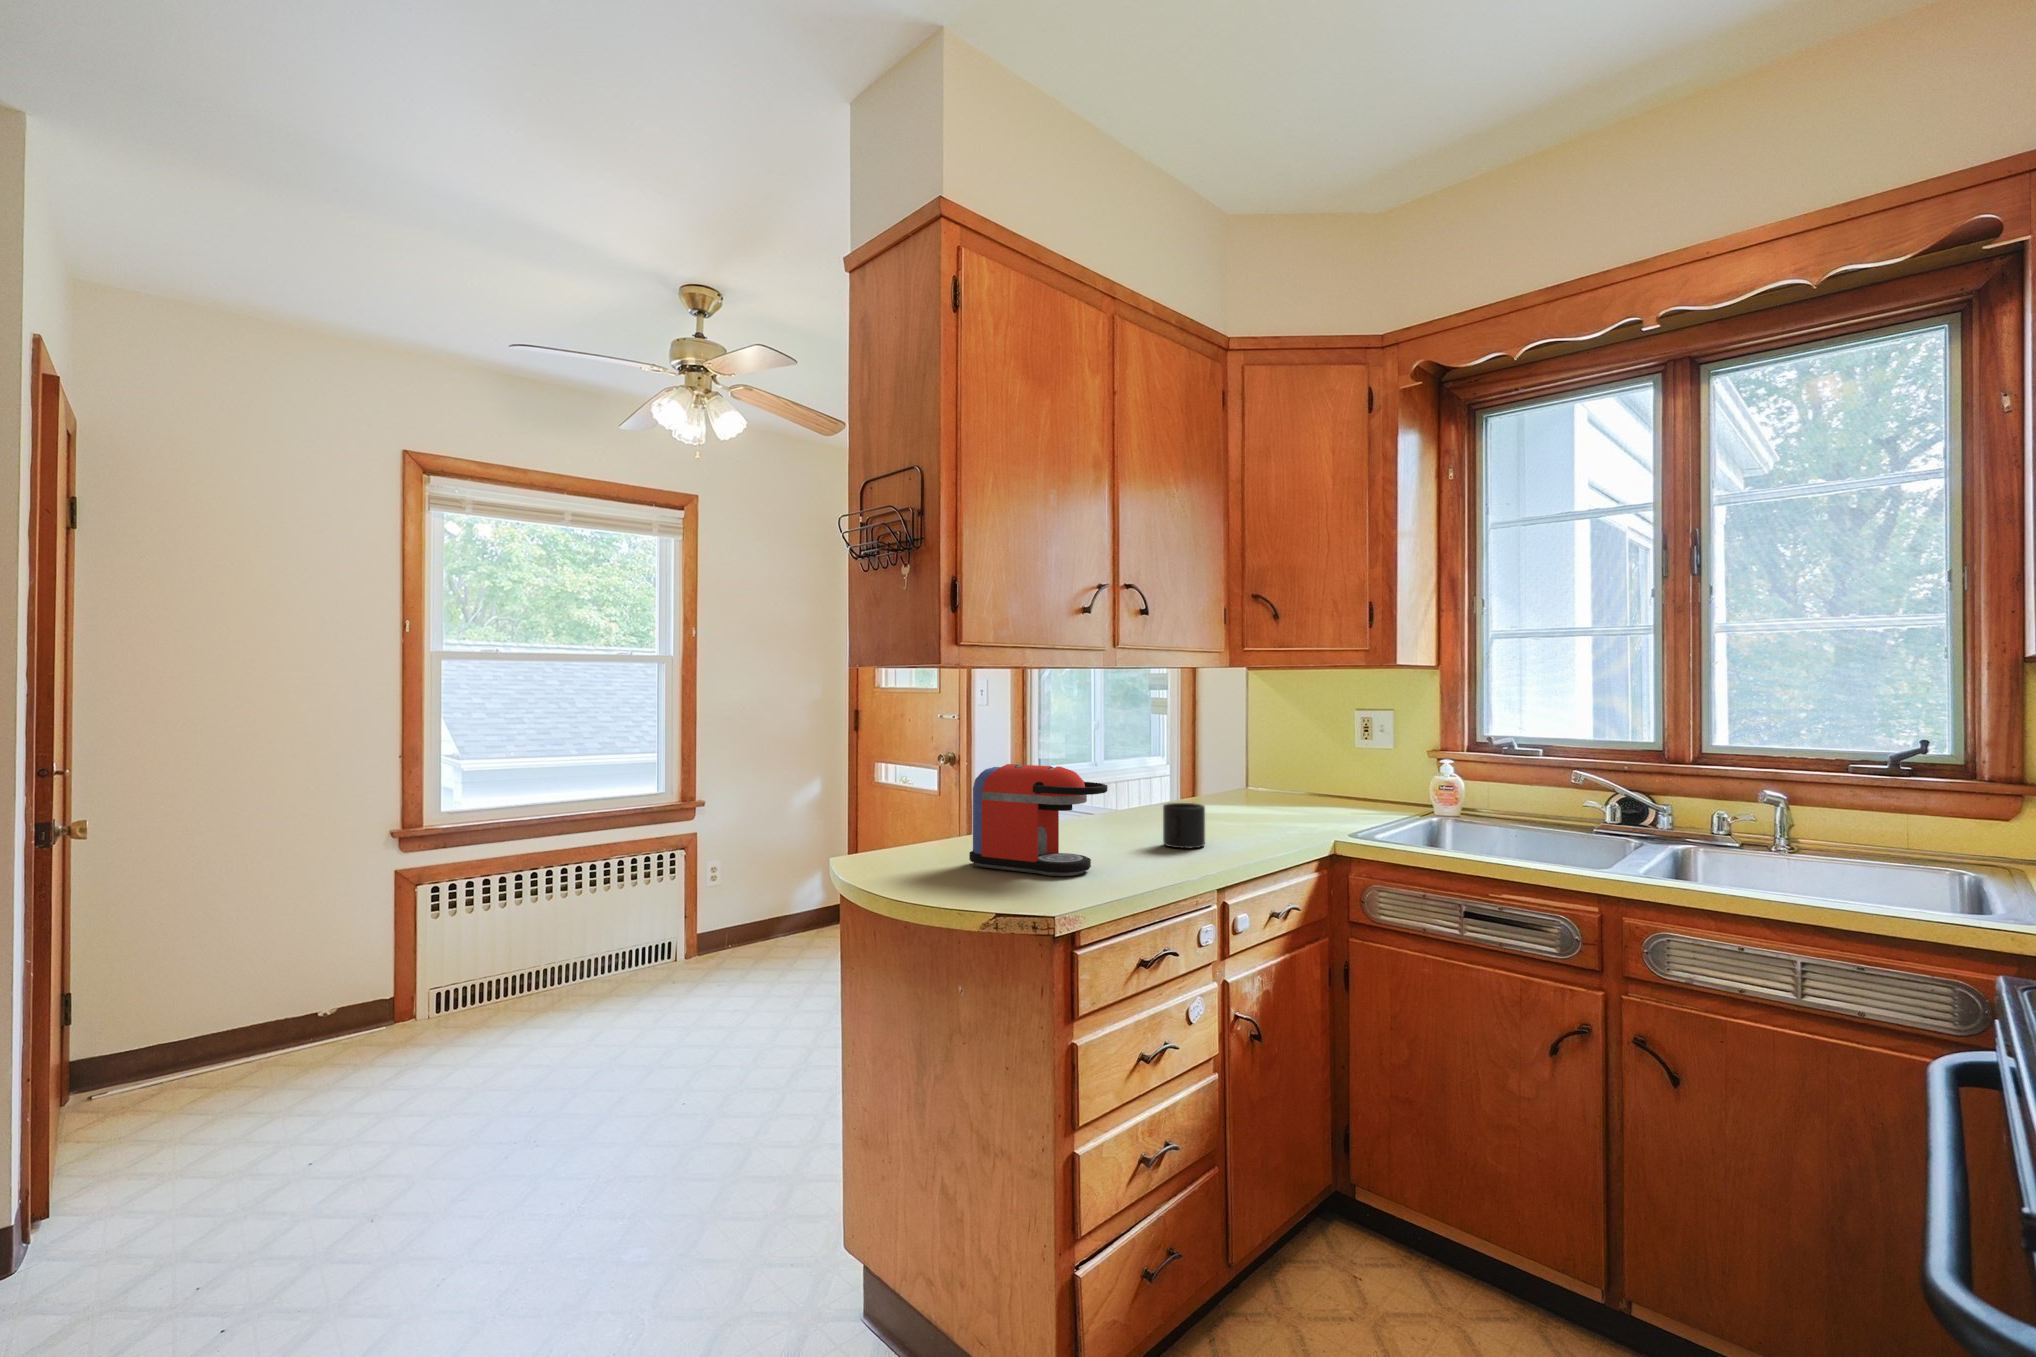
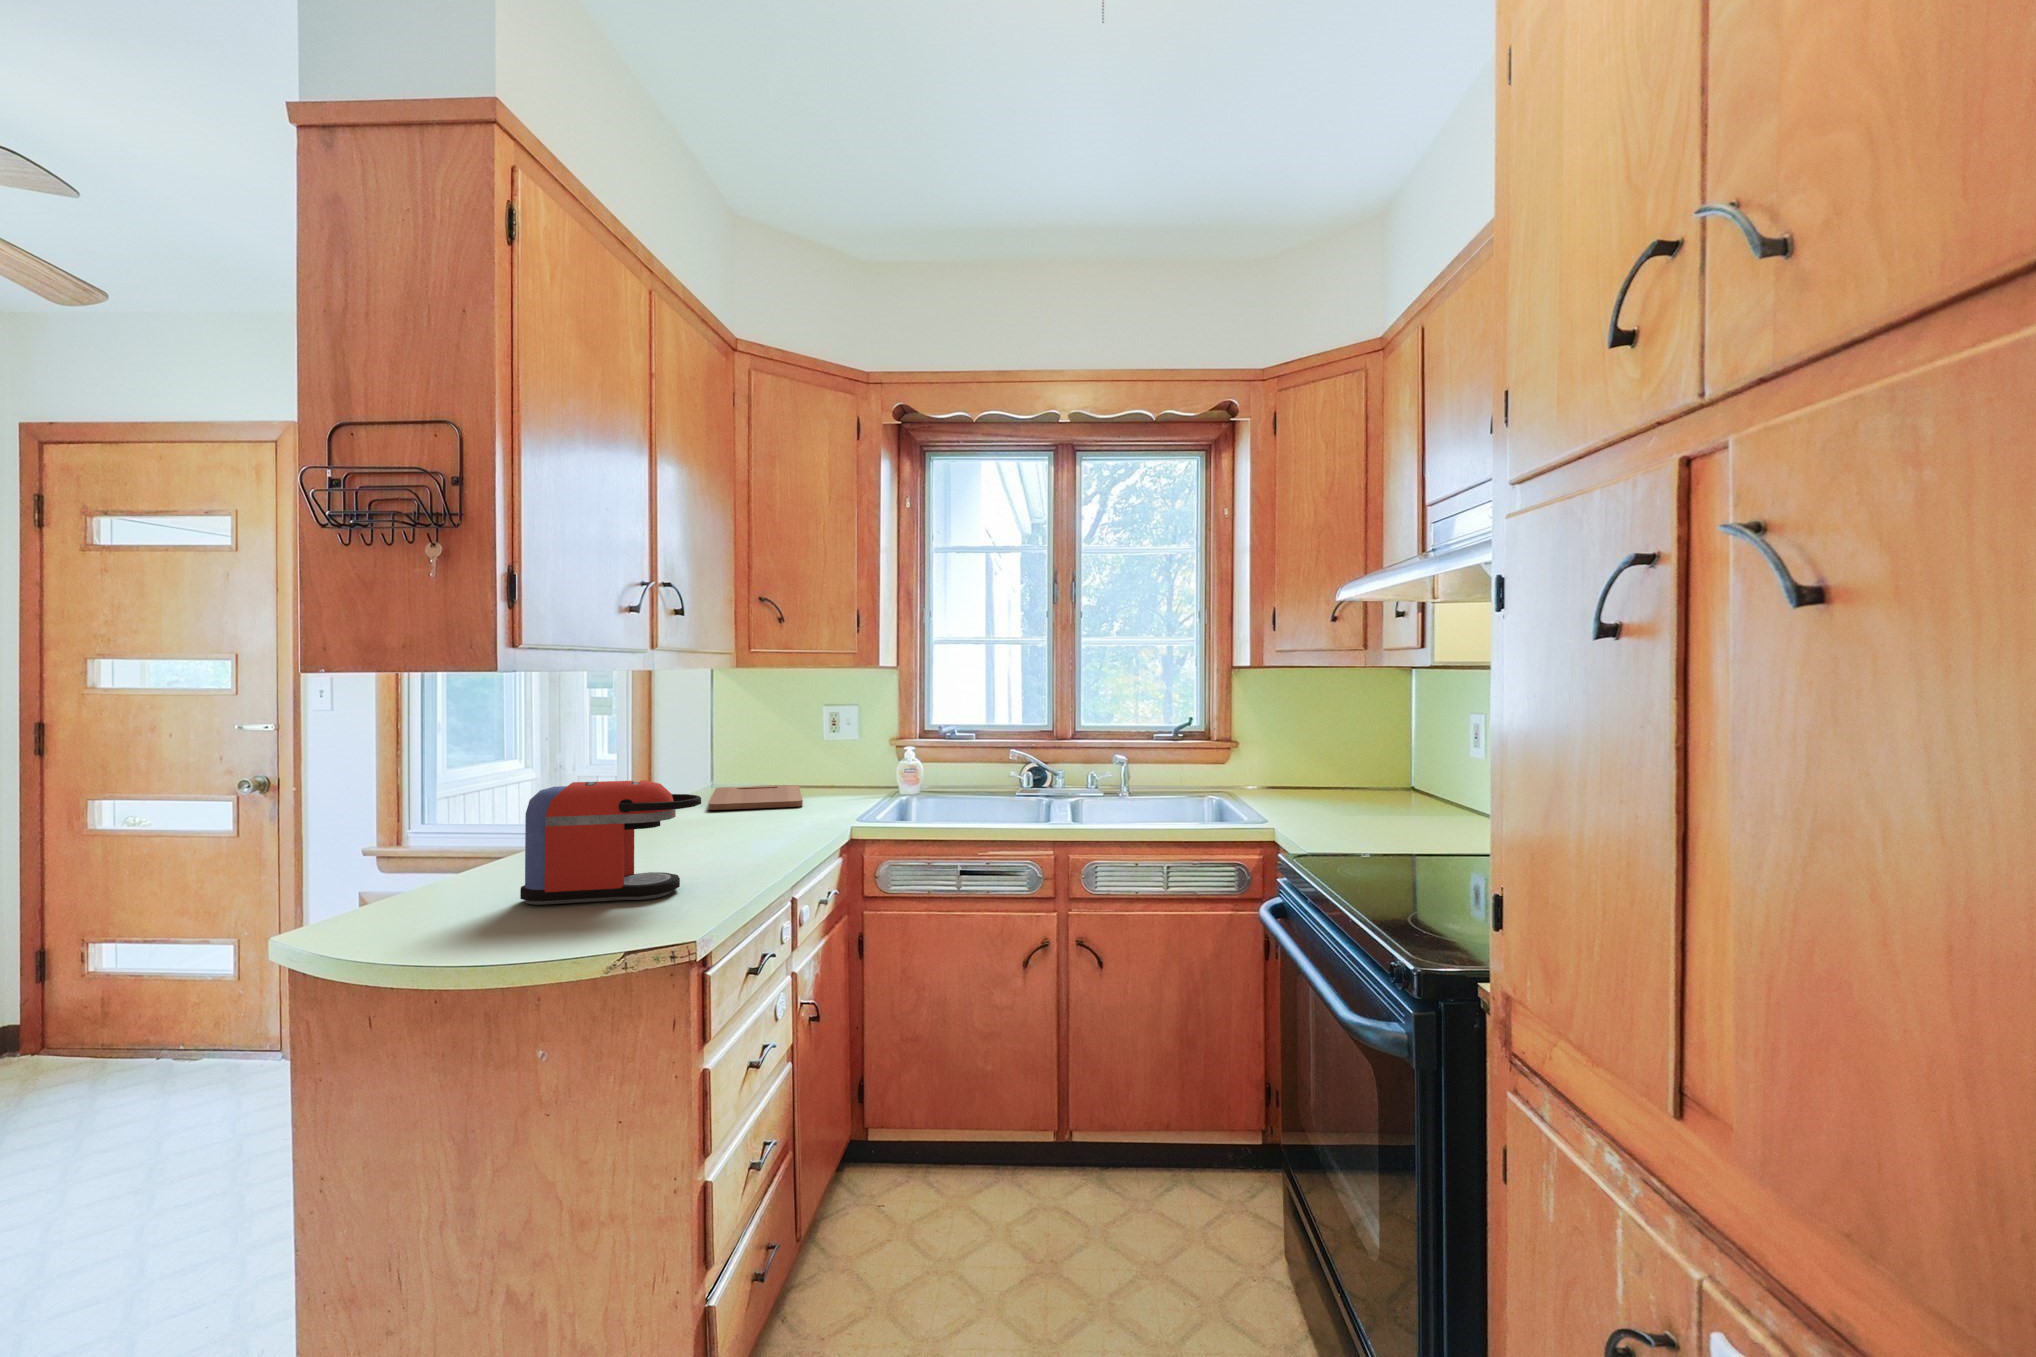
cutting board: none [1205,792,1320,817] -> present [708,785,803,810]
mug: present [1163,803,1205,848] -> none [714,804,757,850]

